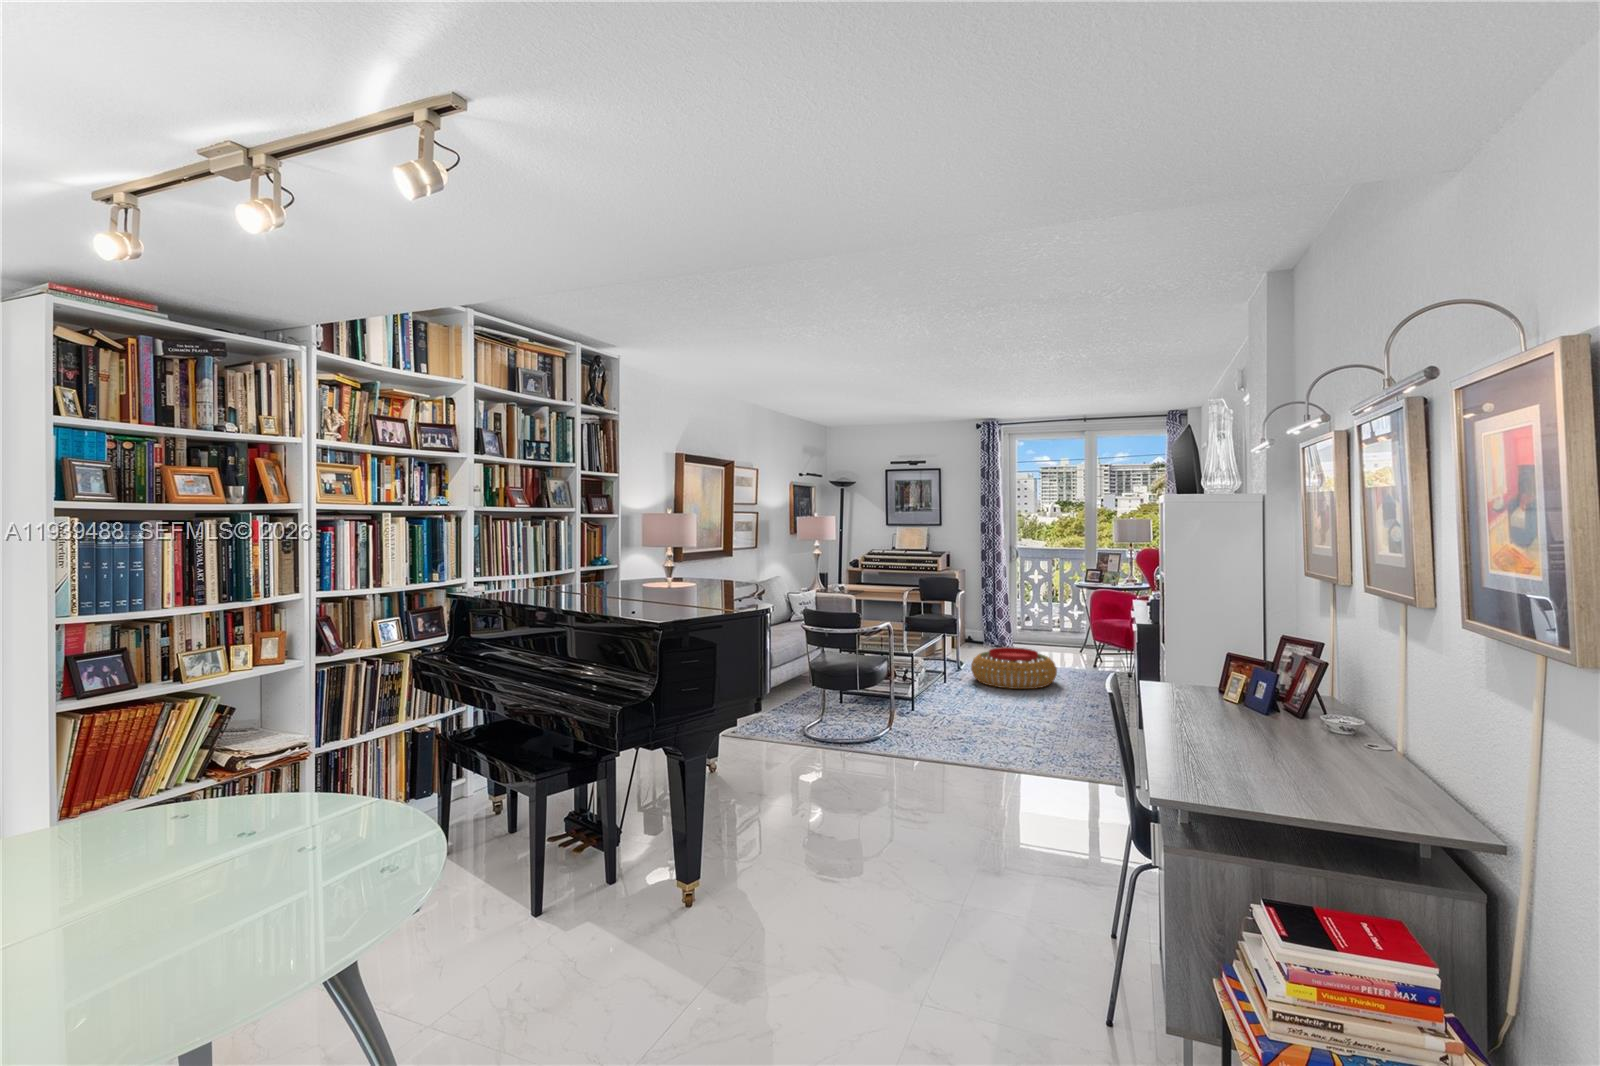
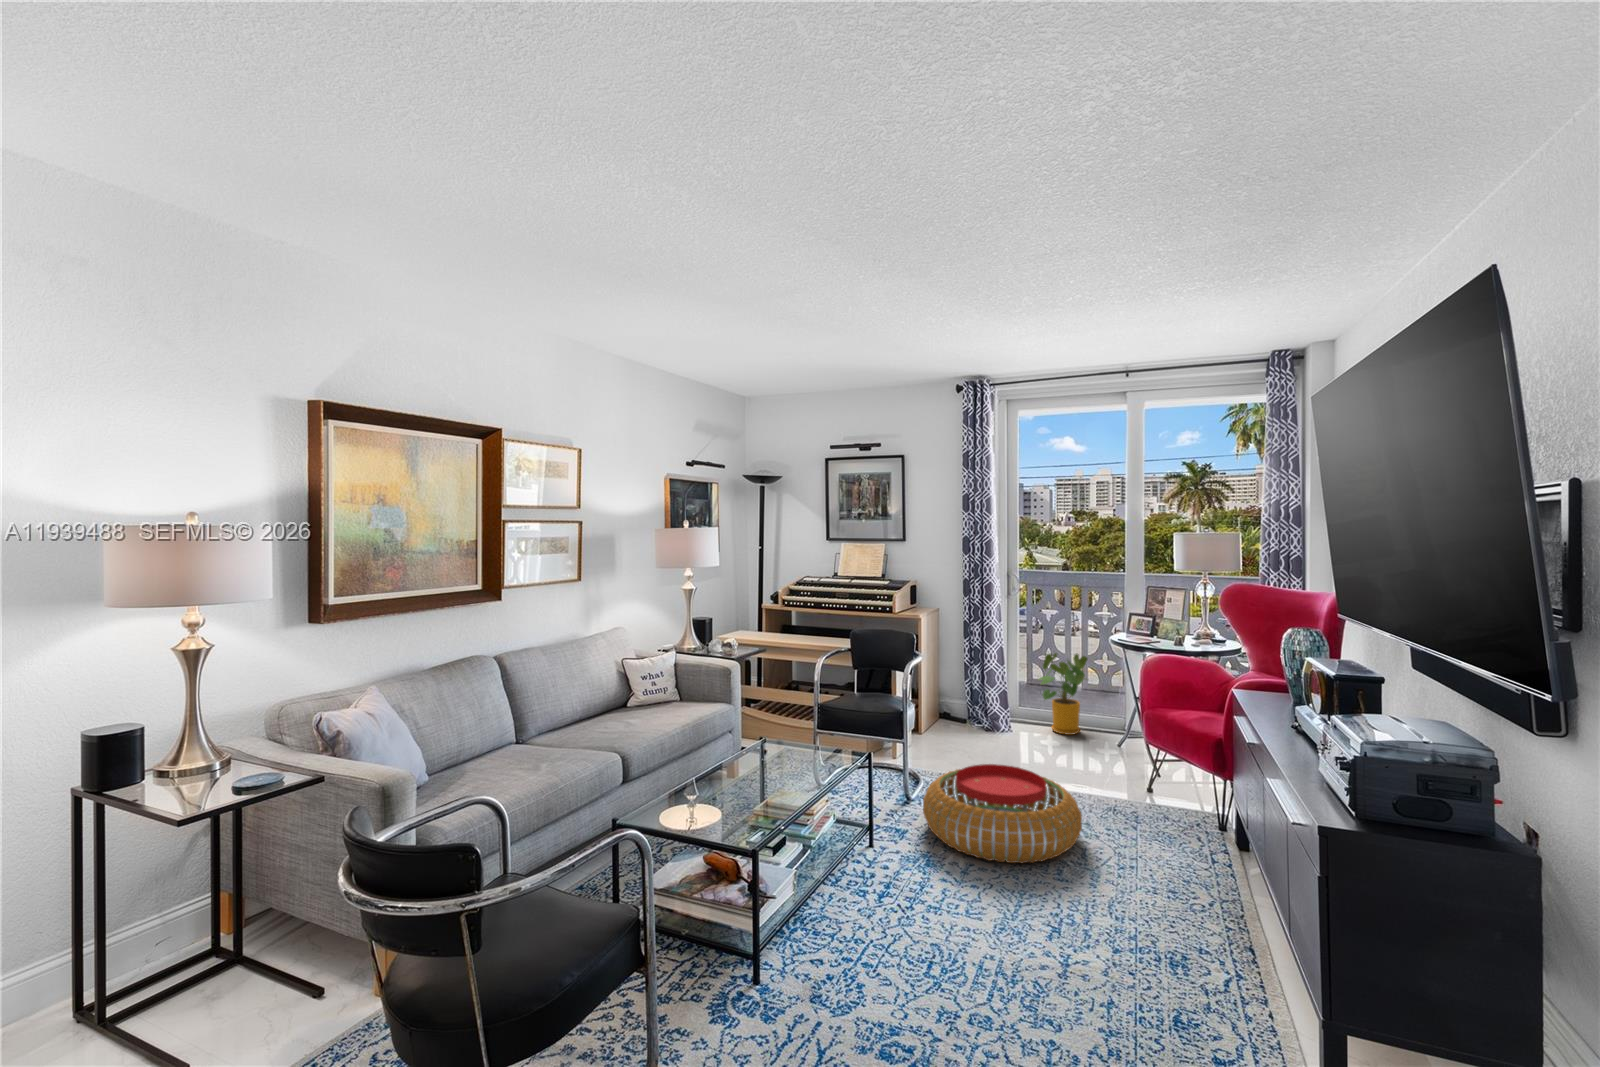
house plant: none [1029,598,1065,648] -> present [1038,653,1088,735]

